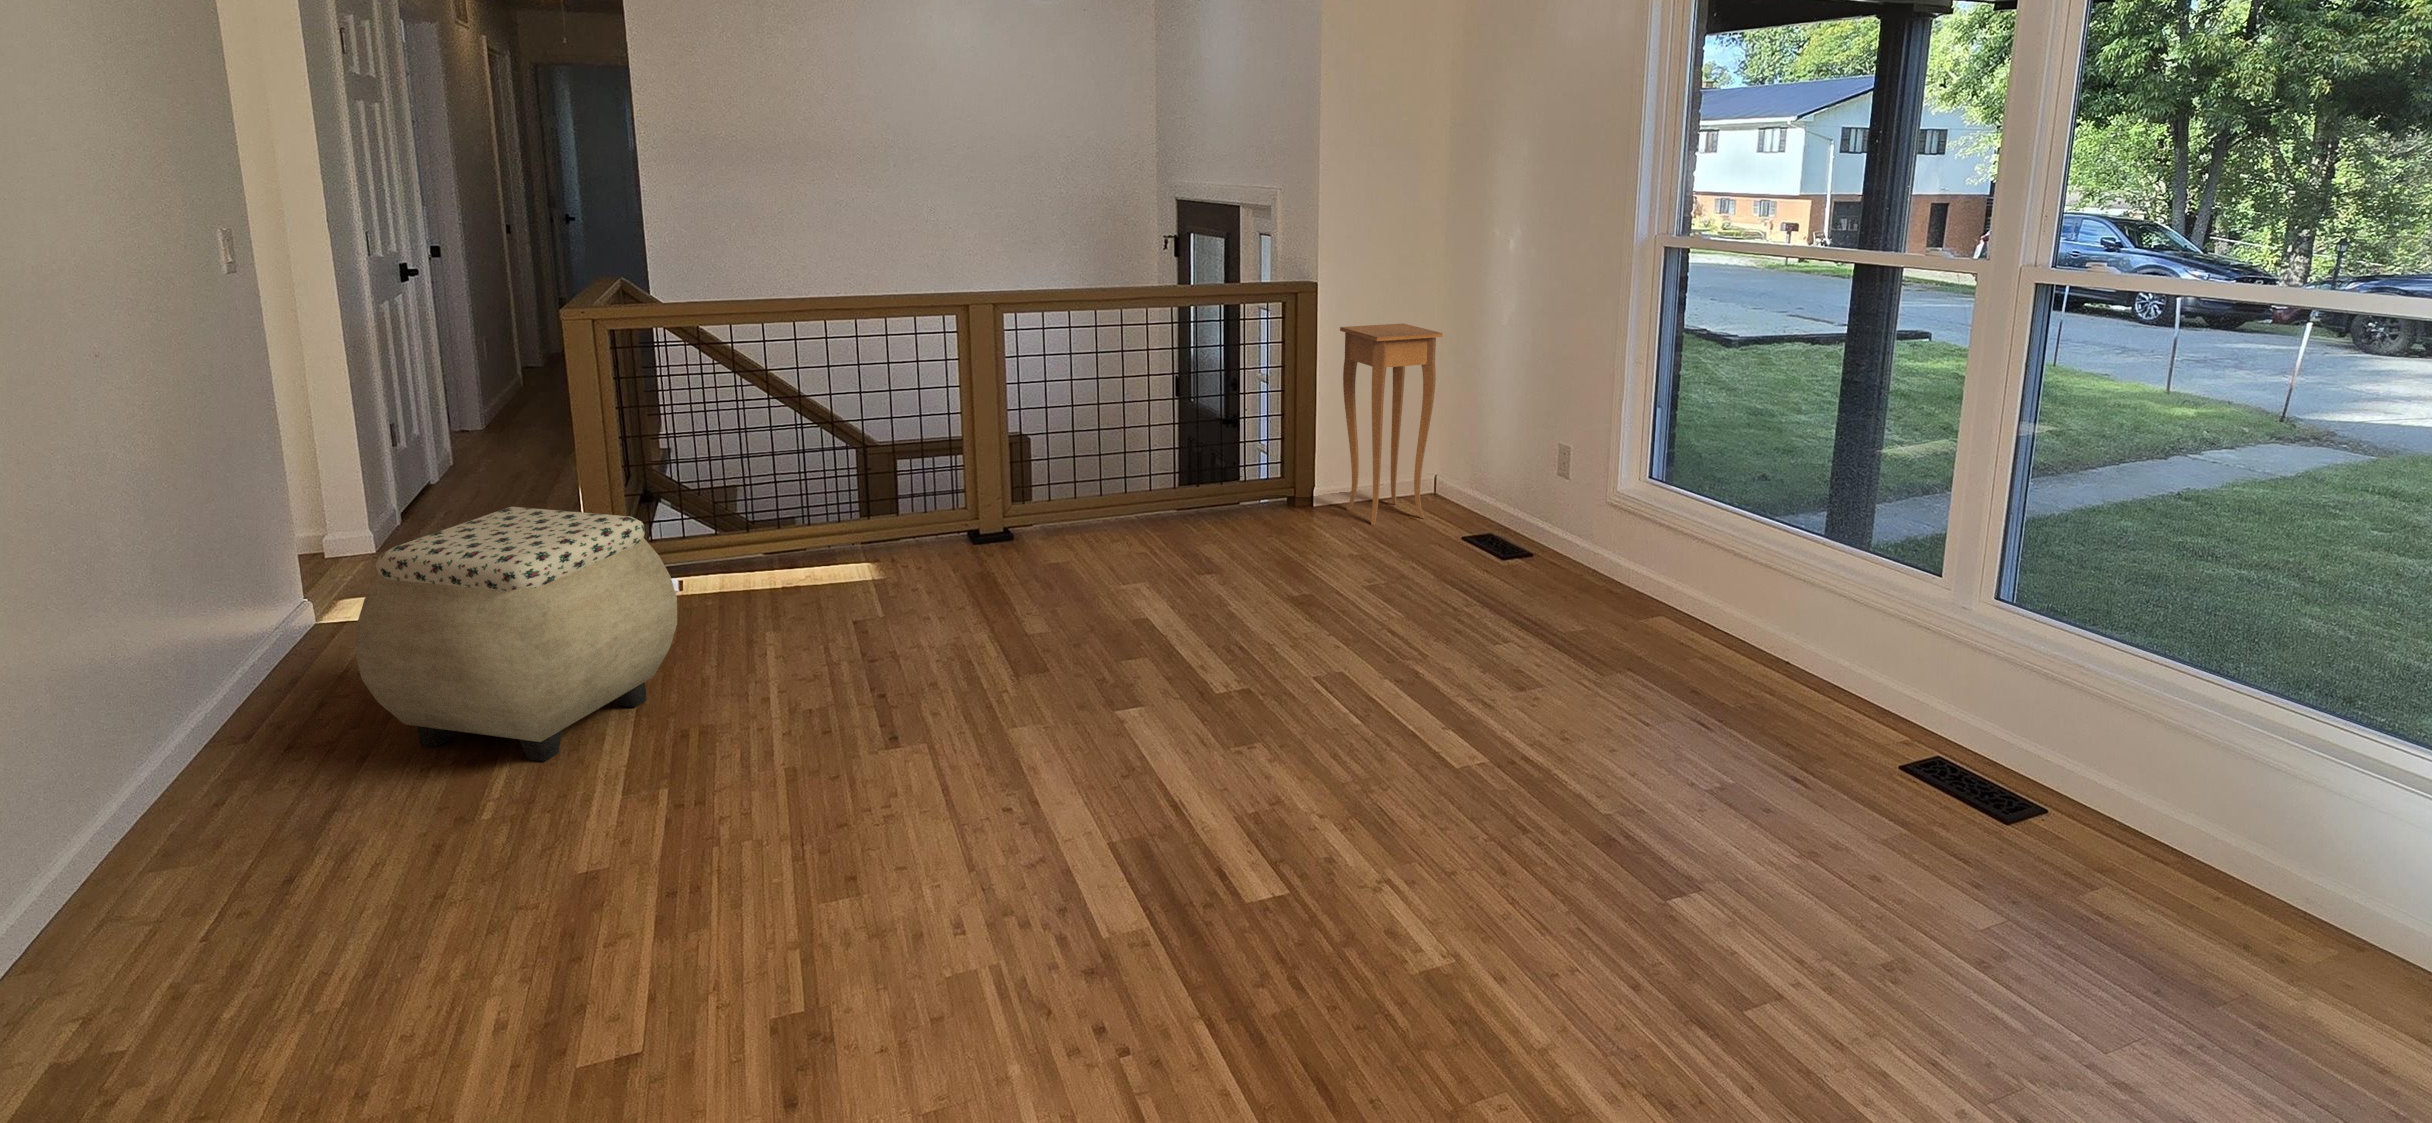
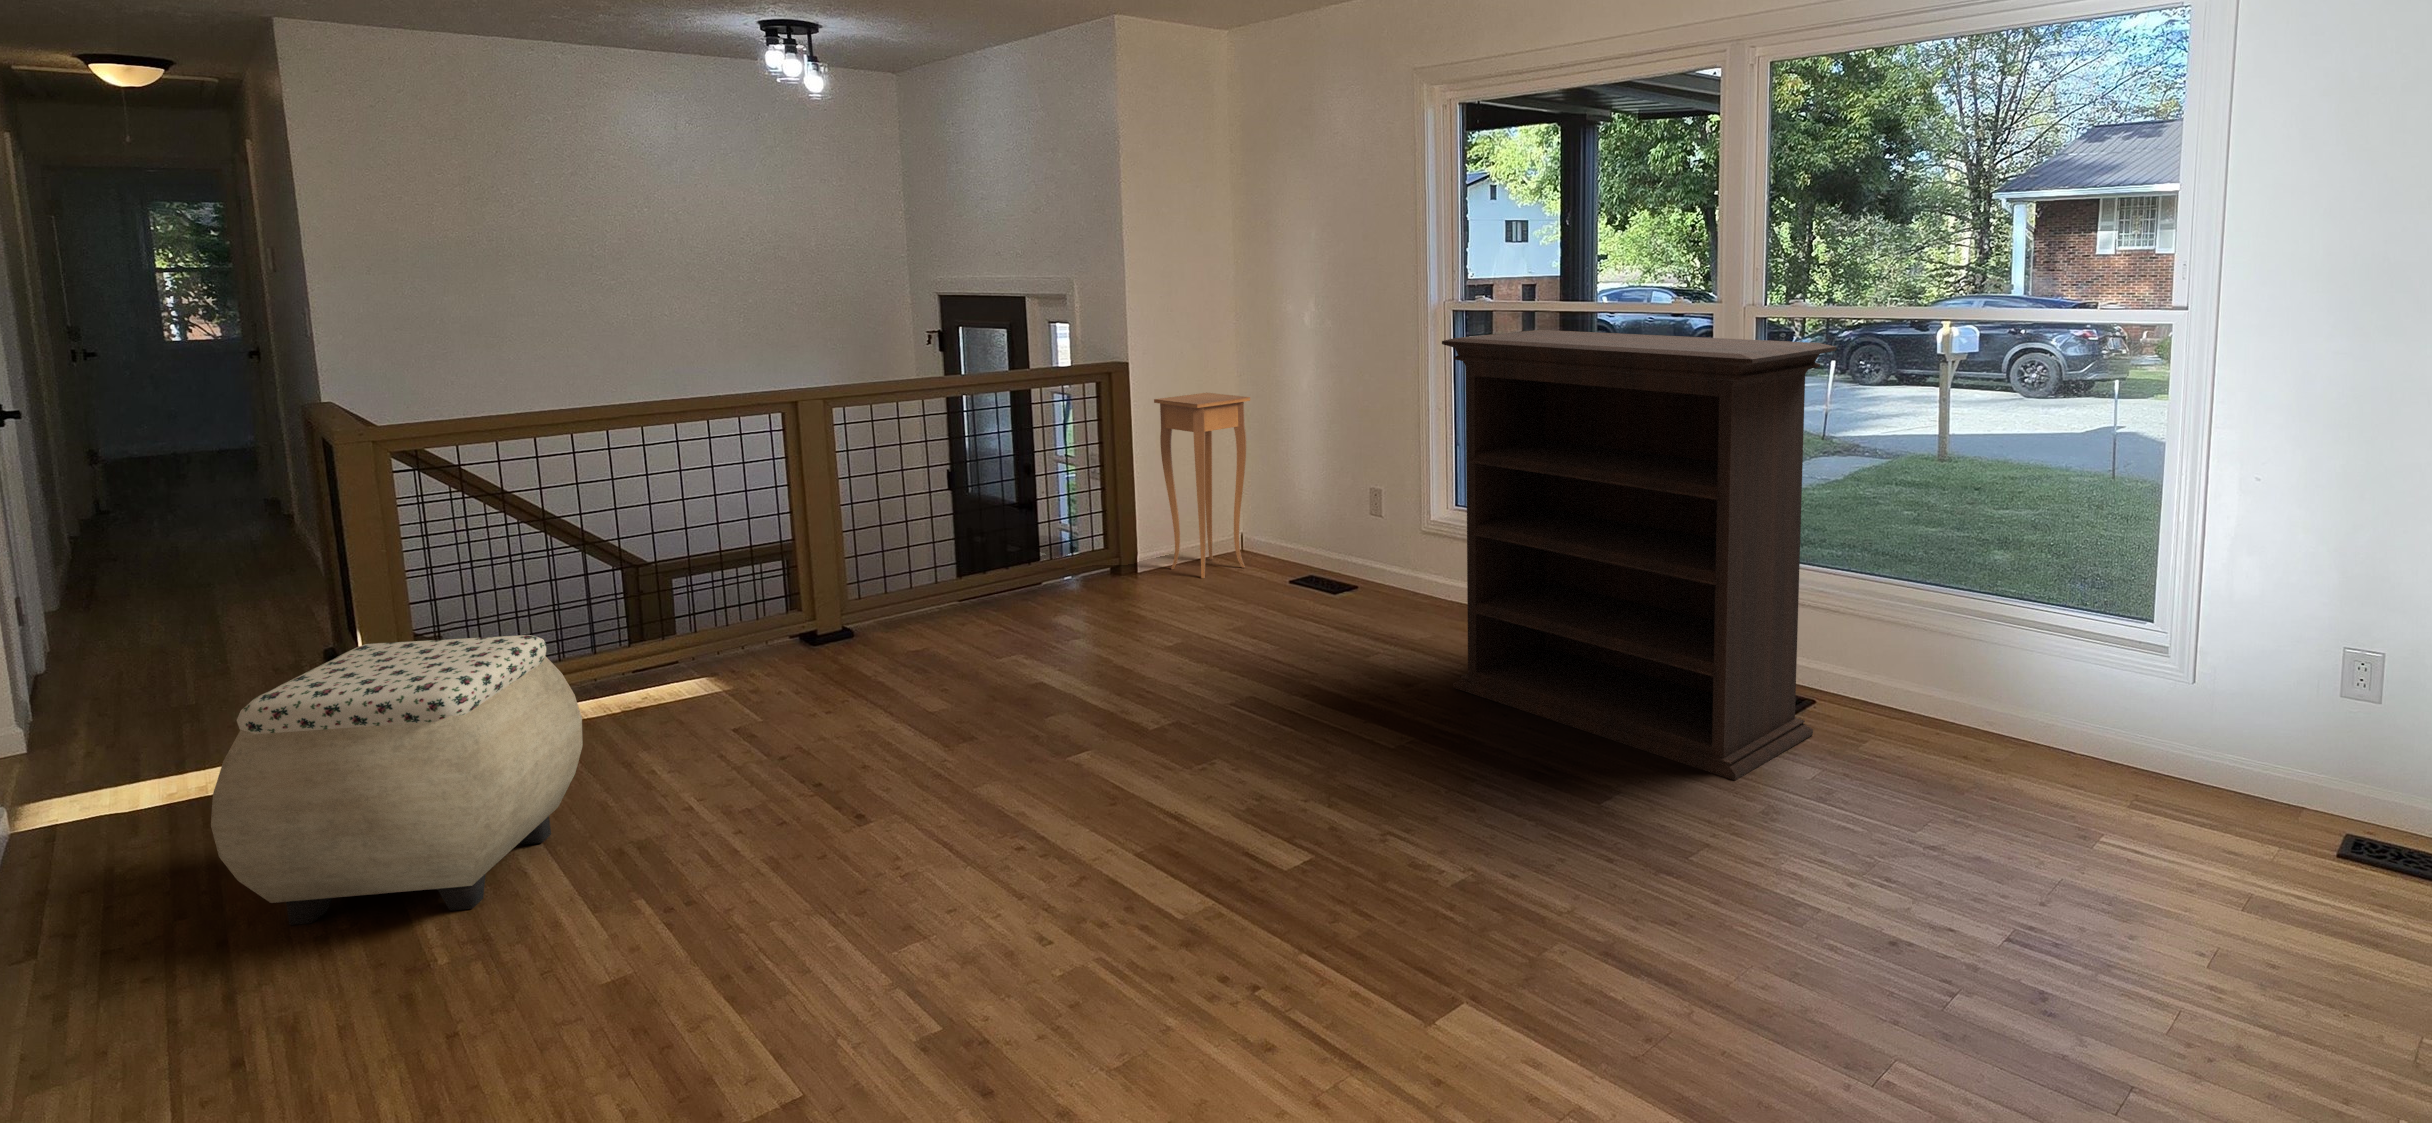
bookshelf: none [1571,286,2119,912] -> present [1442,330,1836,780]

